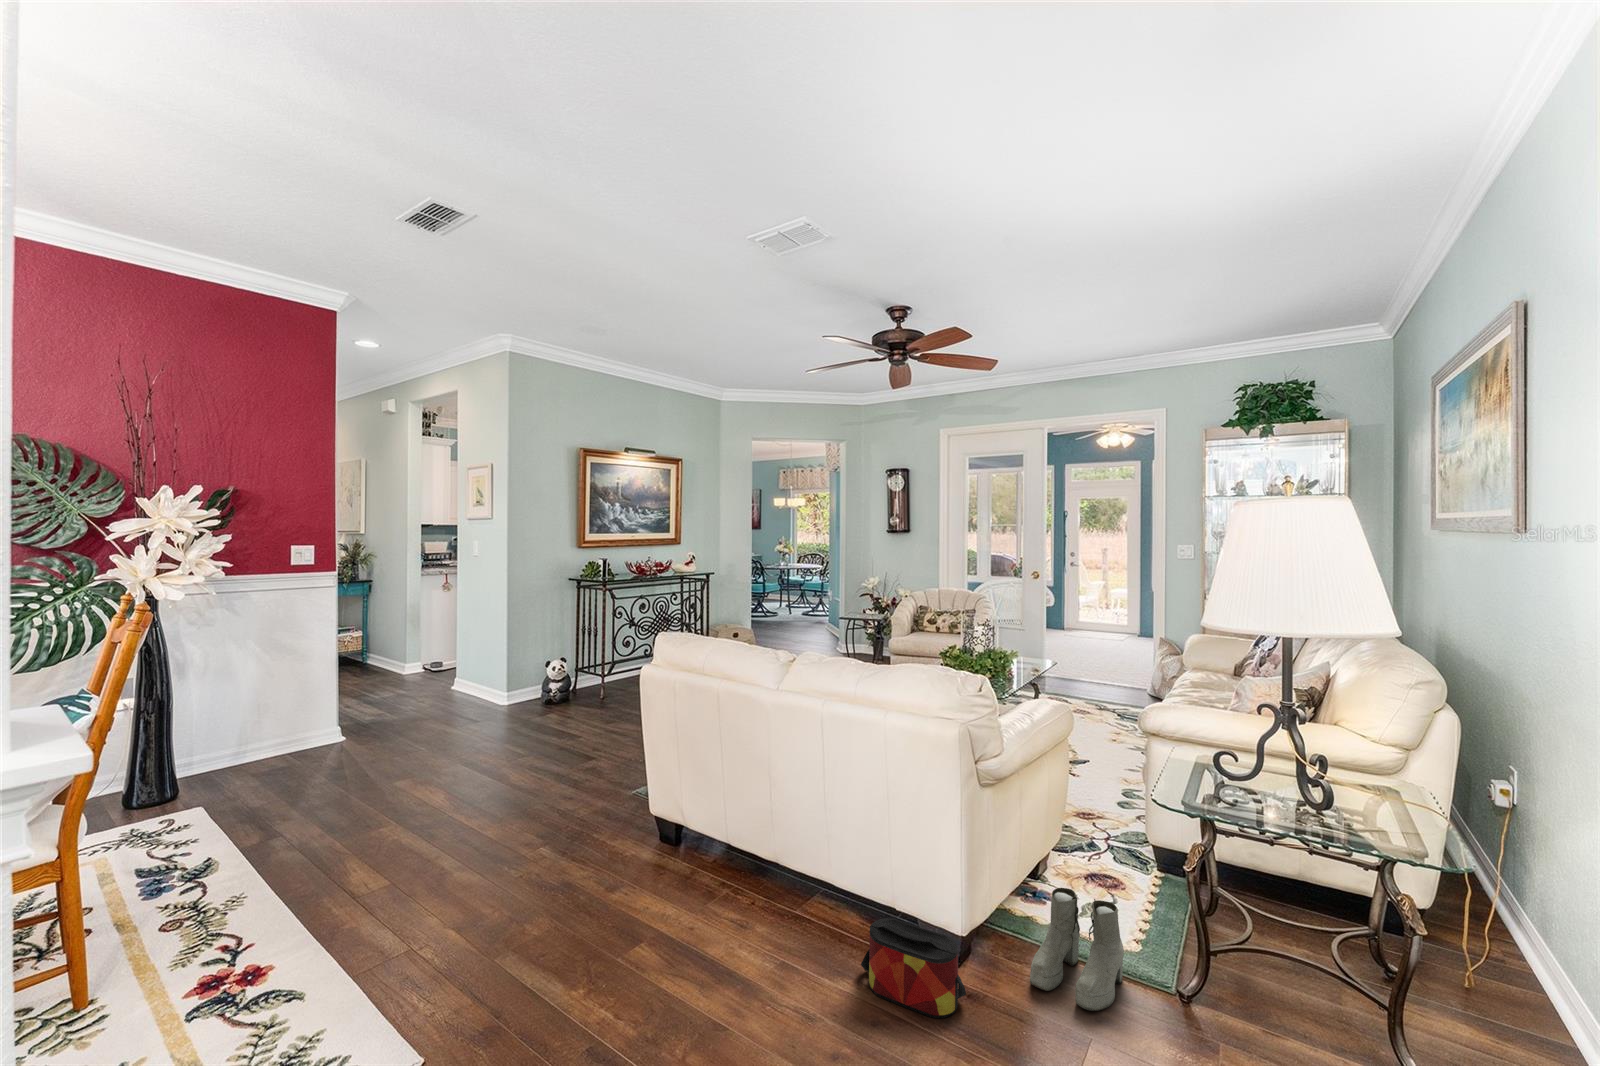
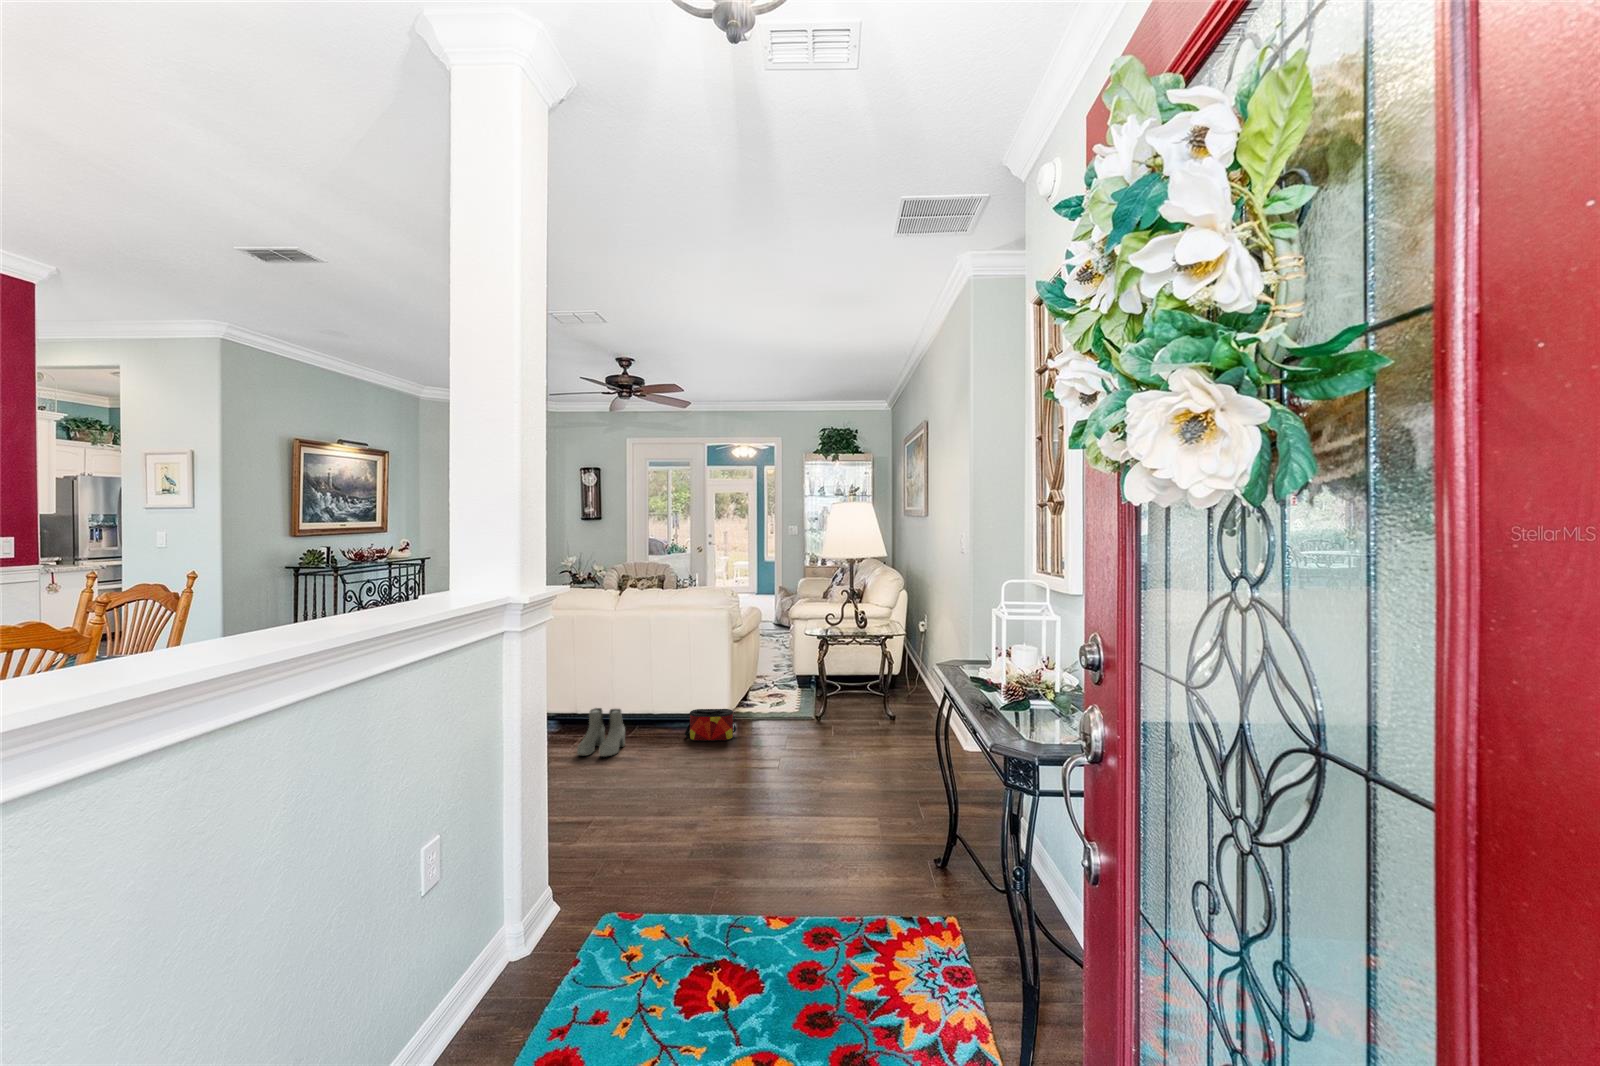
boots: present [1030,888,1124,1011] -> present [577,708,625,757]

